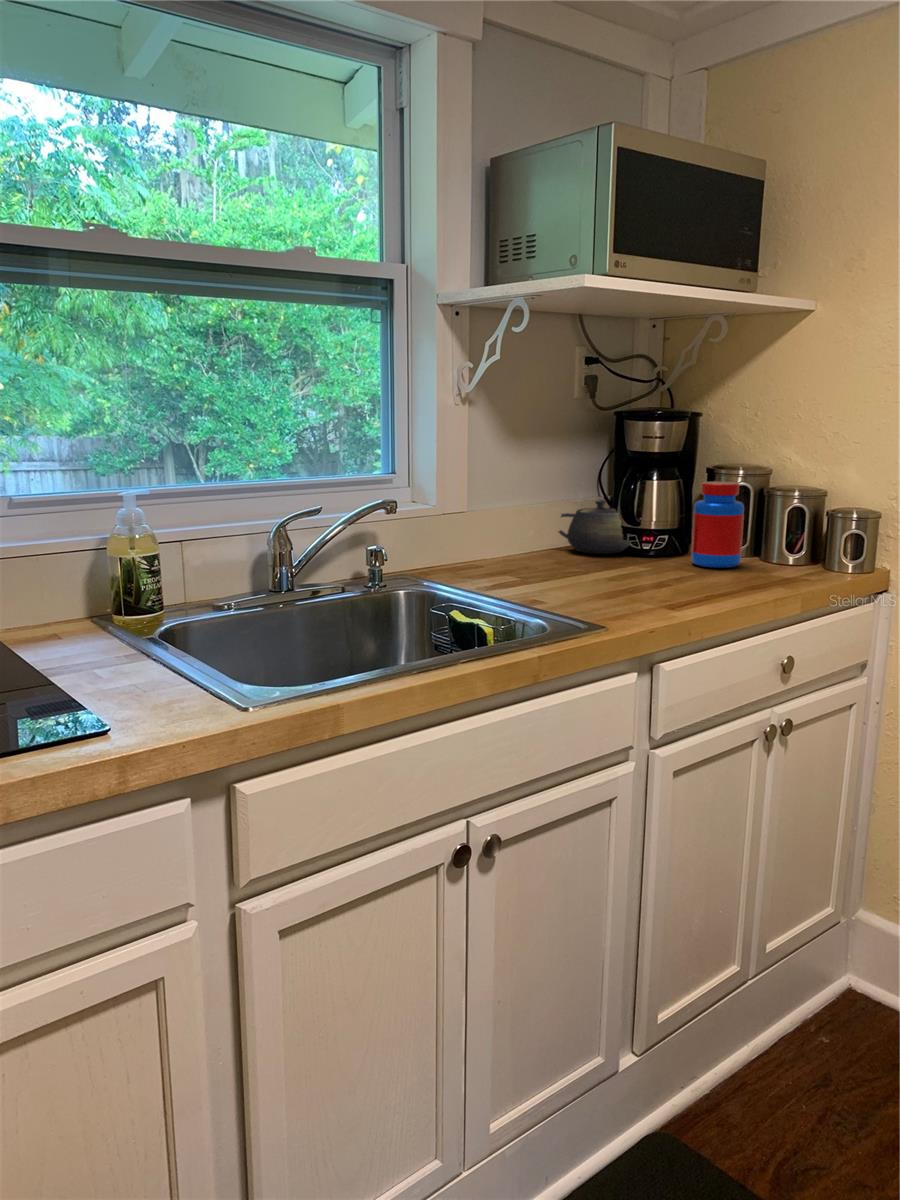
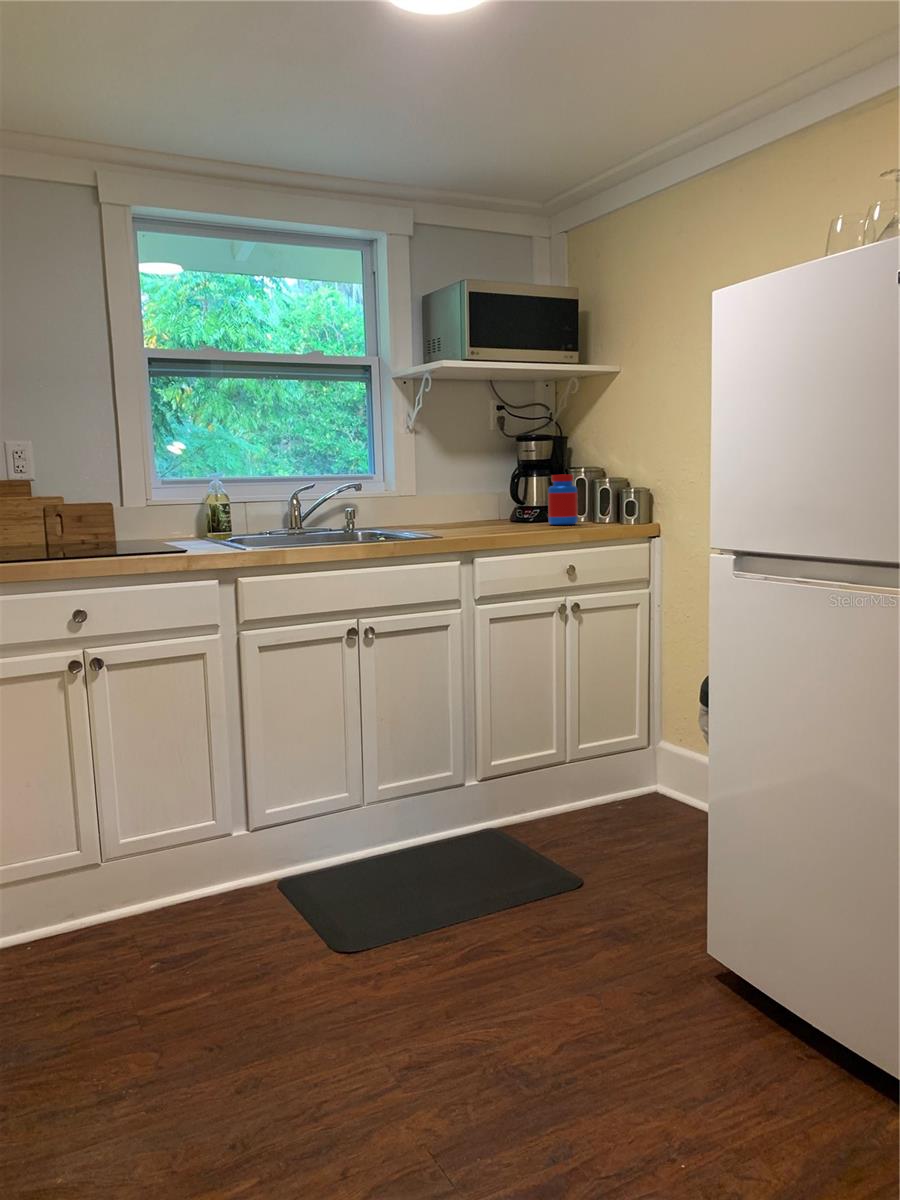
teapot: present [559,500,632,554] -> none [478,491,535,523]

